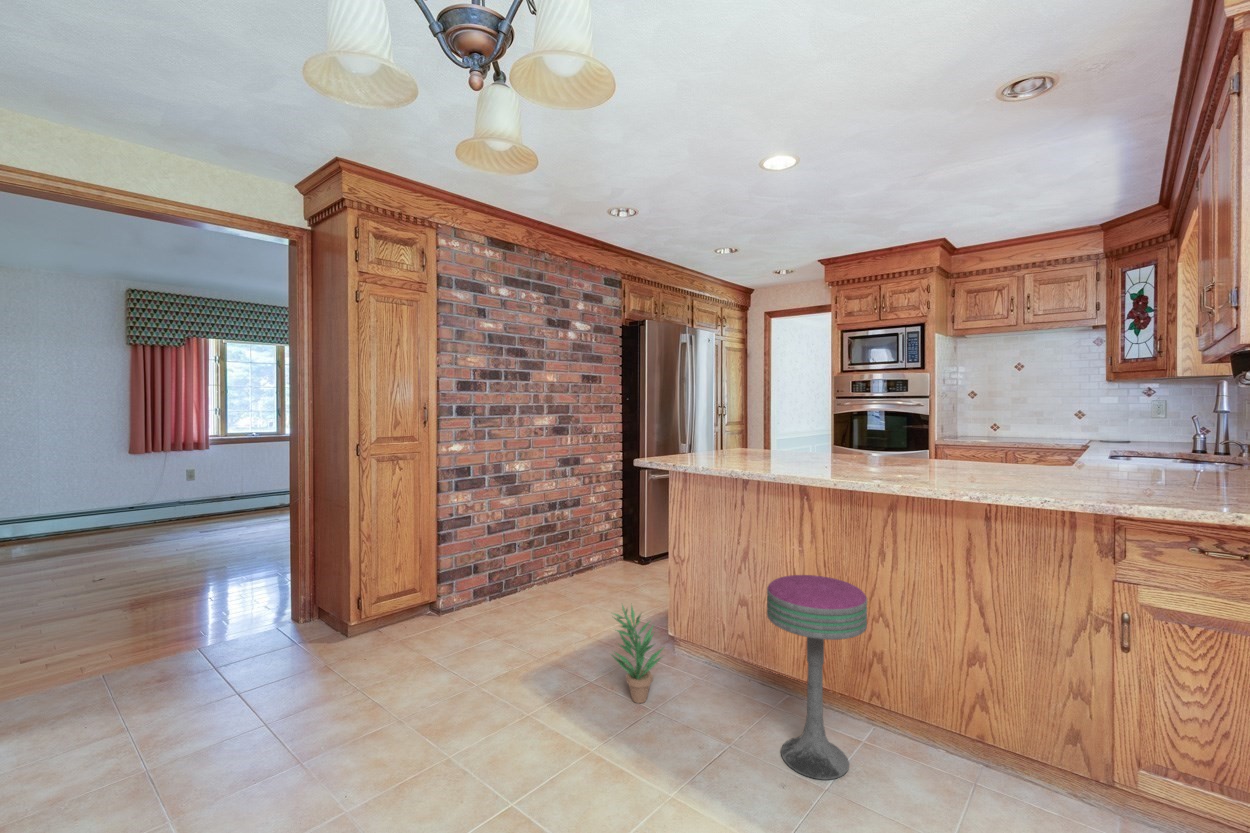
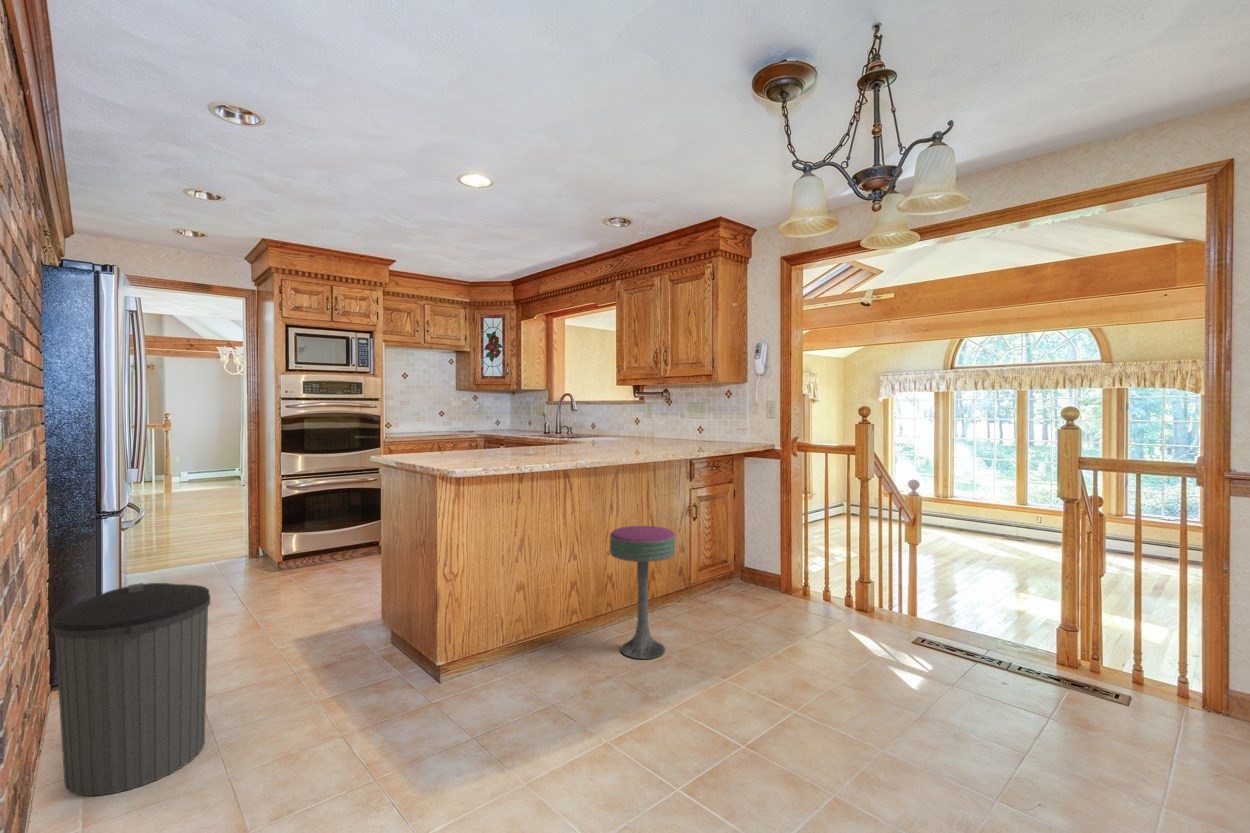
trash can: none [524,498,589,603] -> present [51,583,210,796]
potted plant: present [613,606,663,703] -> none [511,611,566,711]

